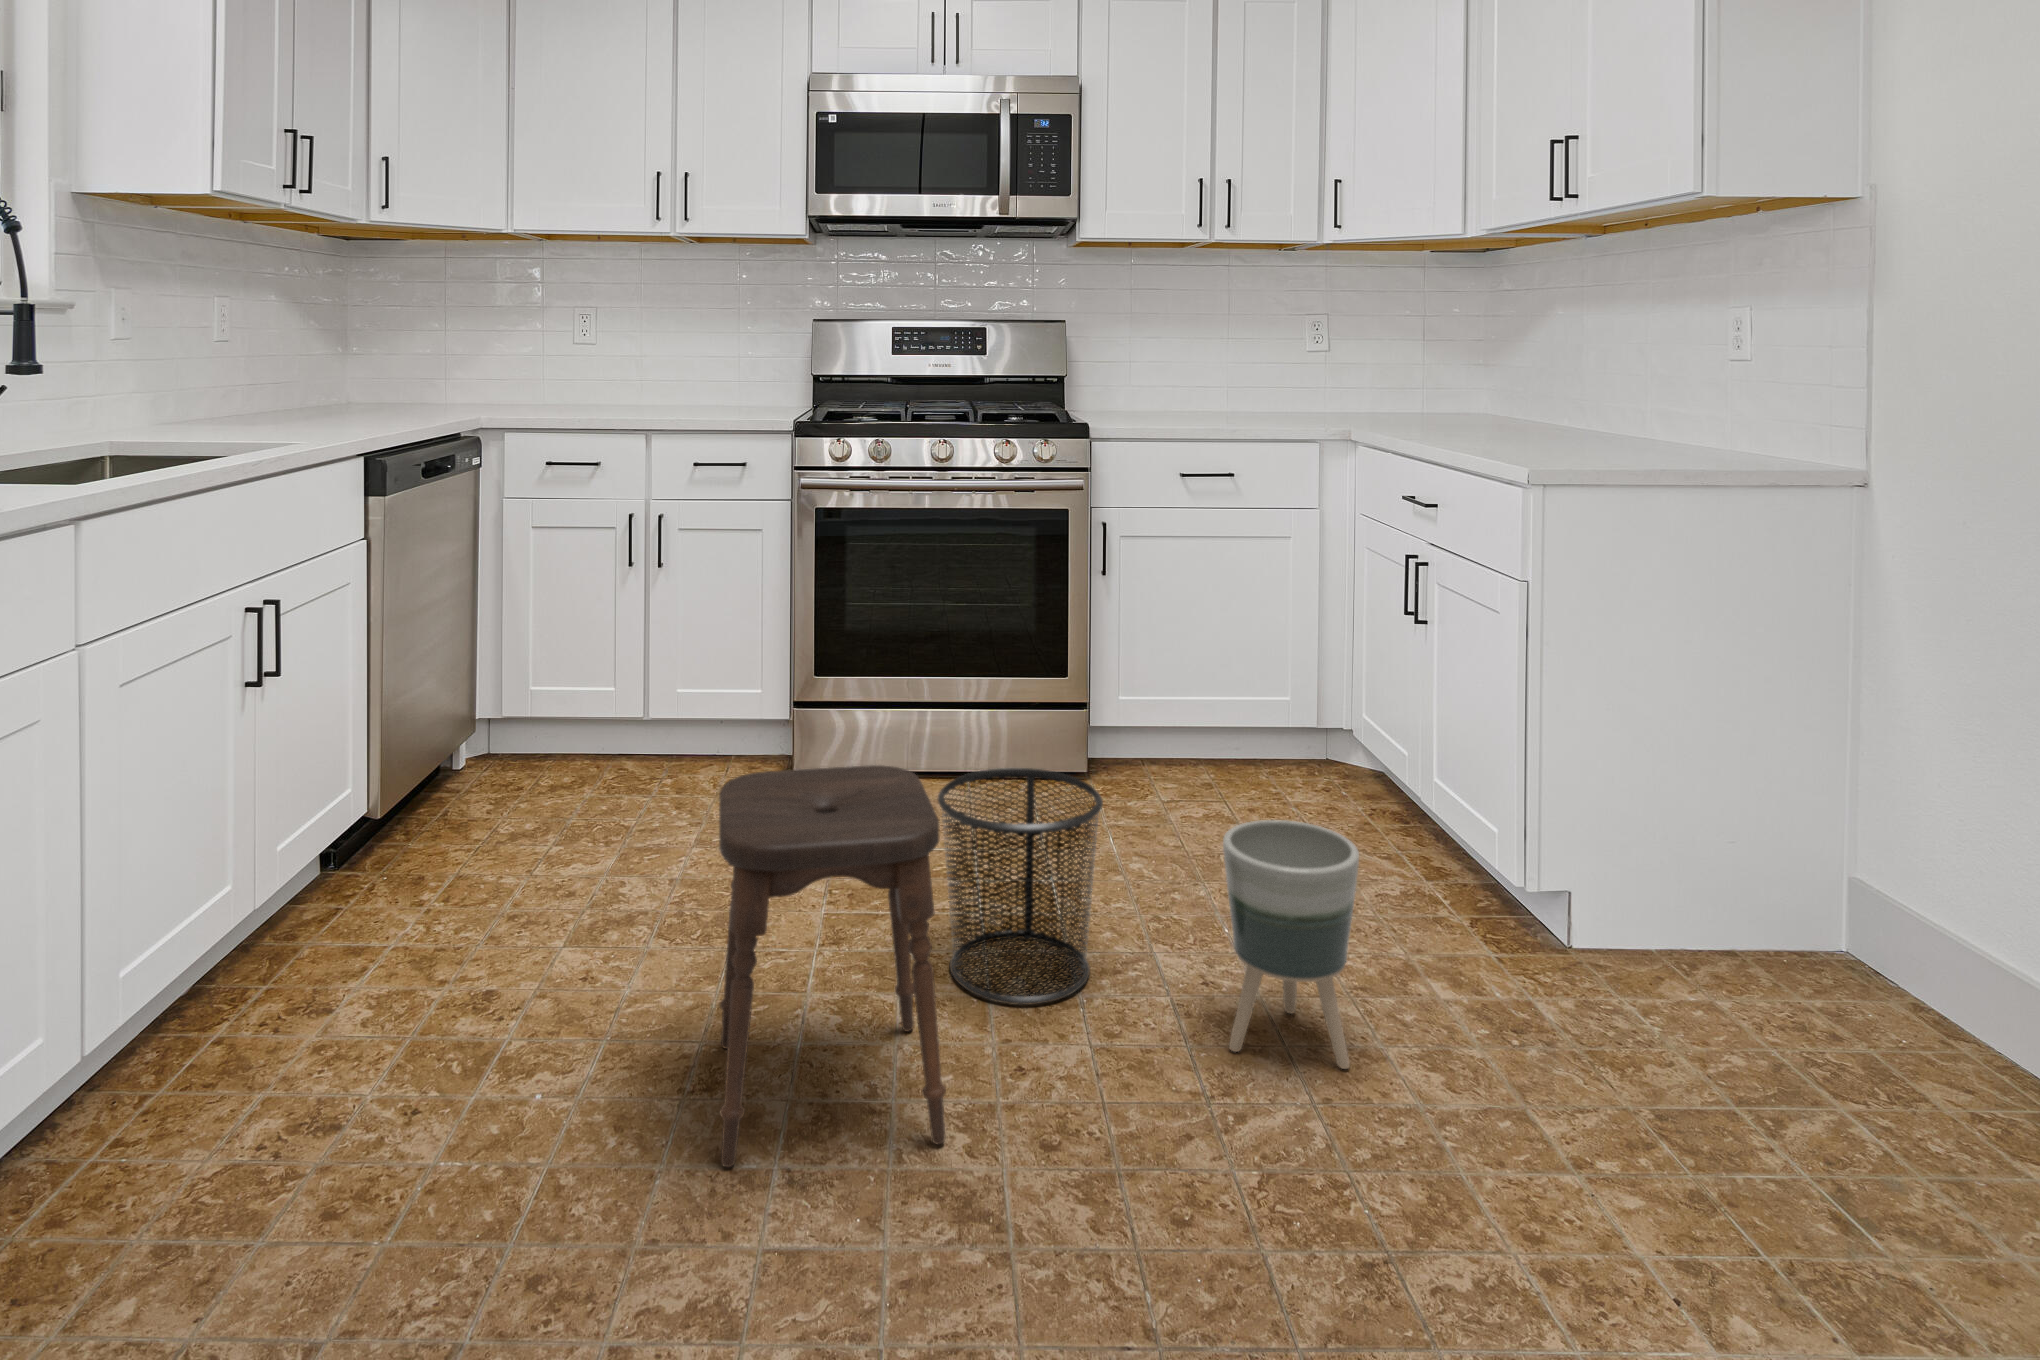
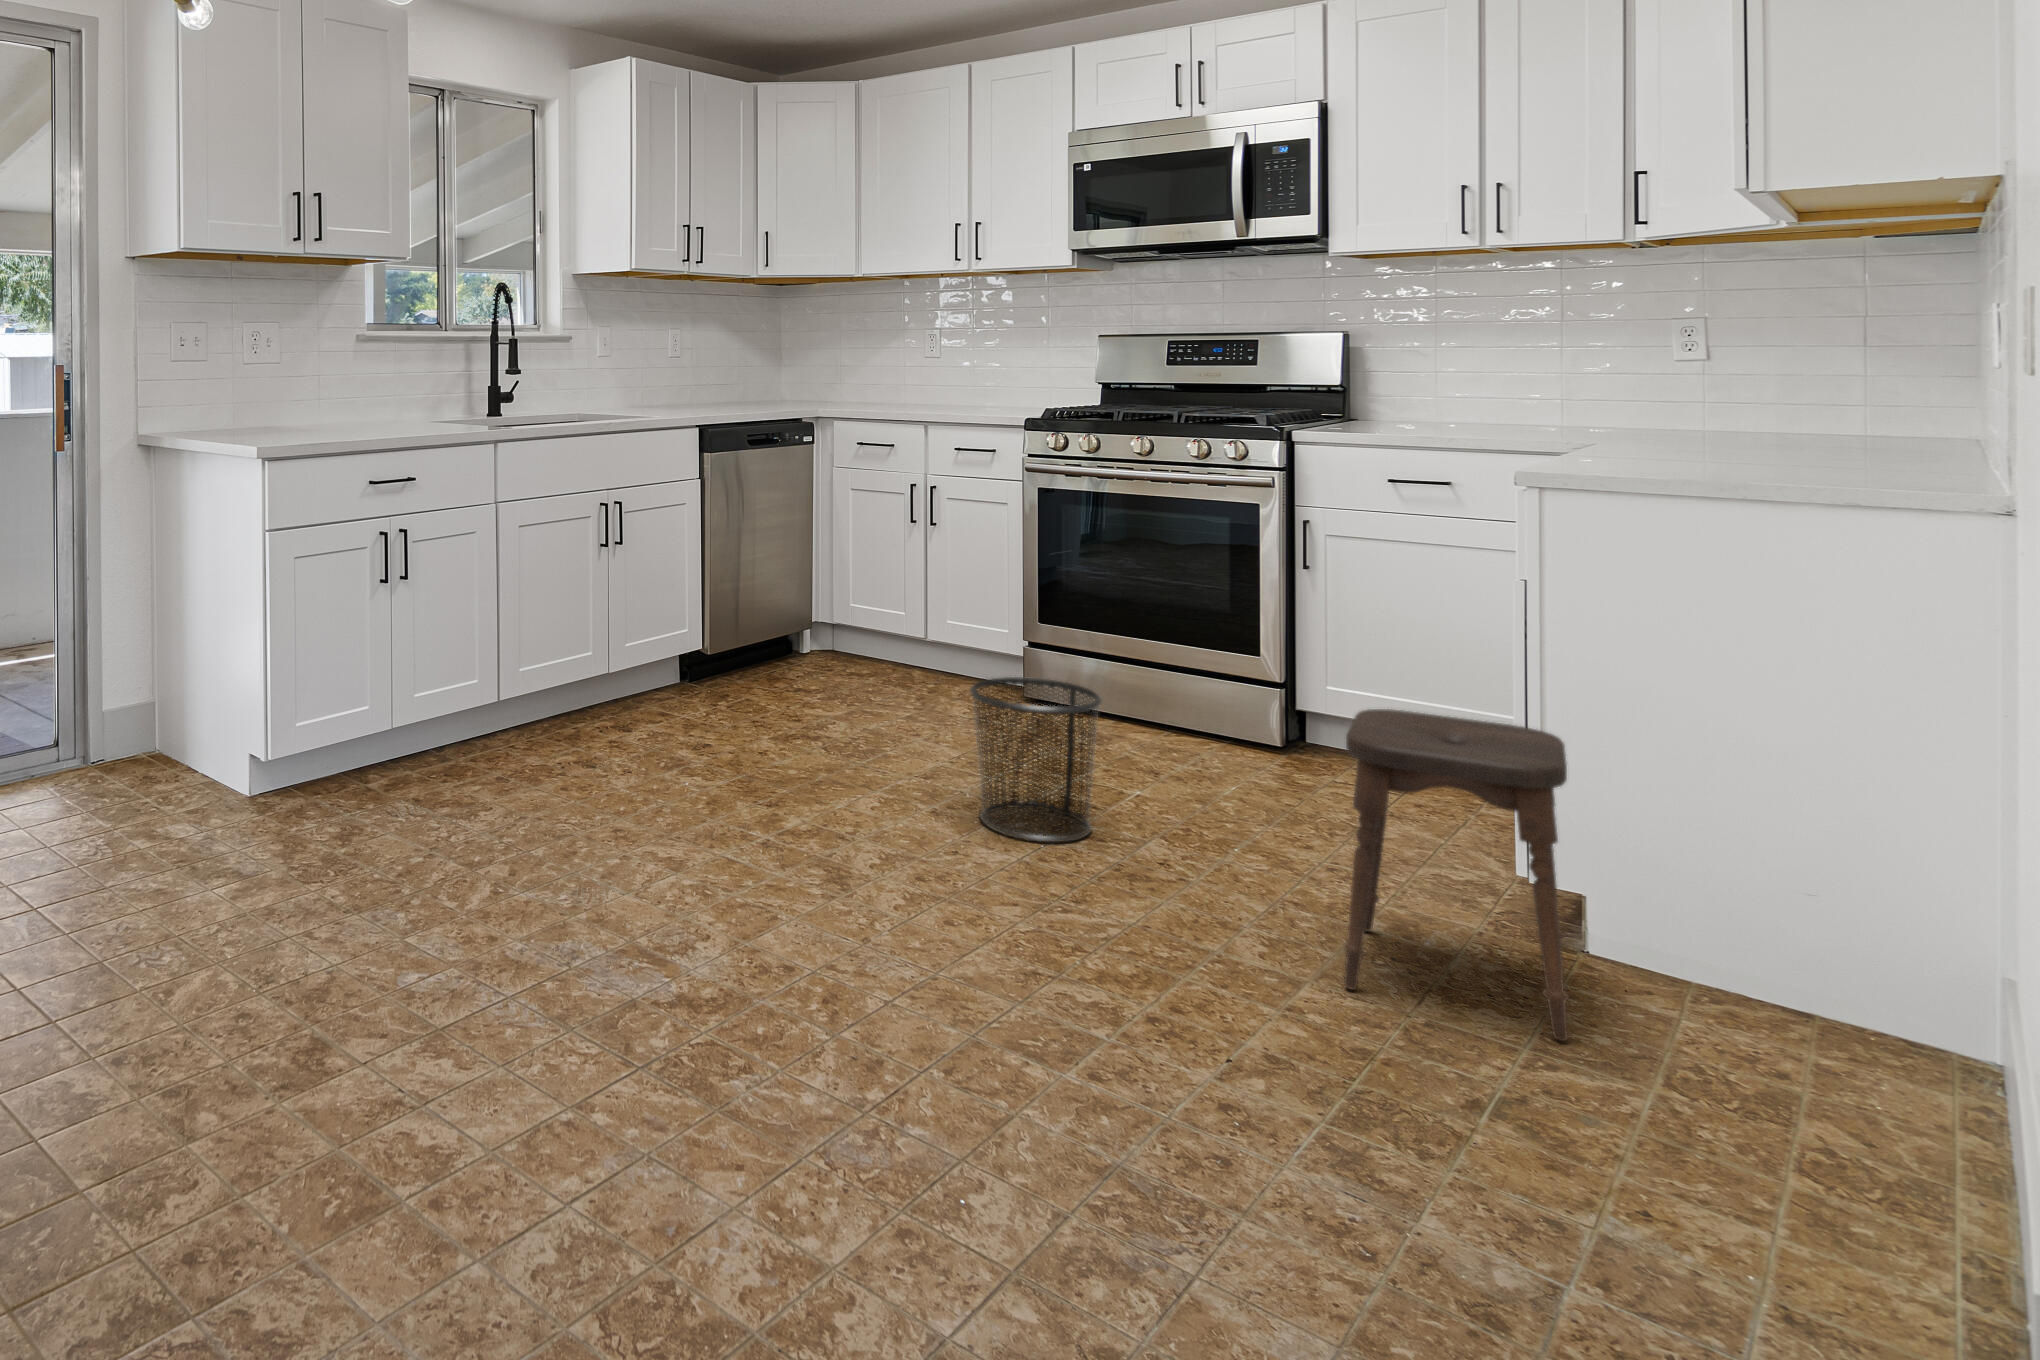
stool: present [719,765,946,1167] -> present [1344,709,1569,1041]
planter: present [1223,820,1359,1069] -> none [1123,732,1239,926]

